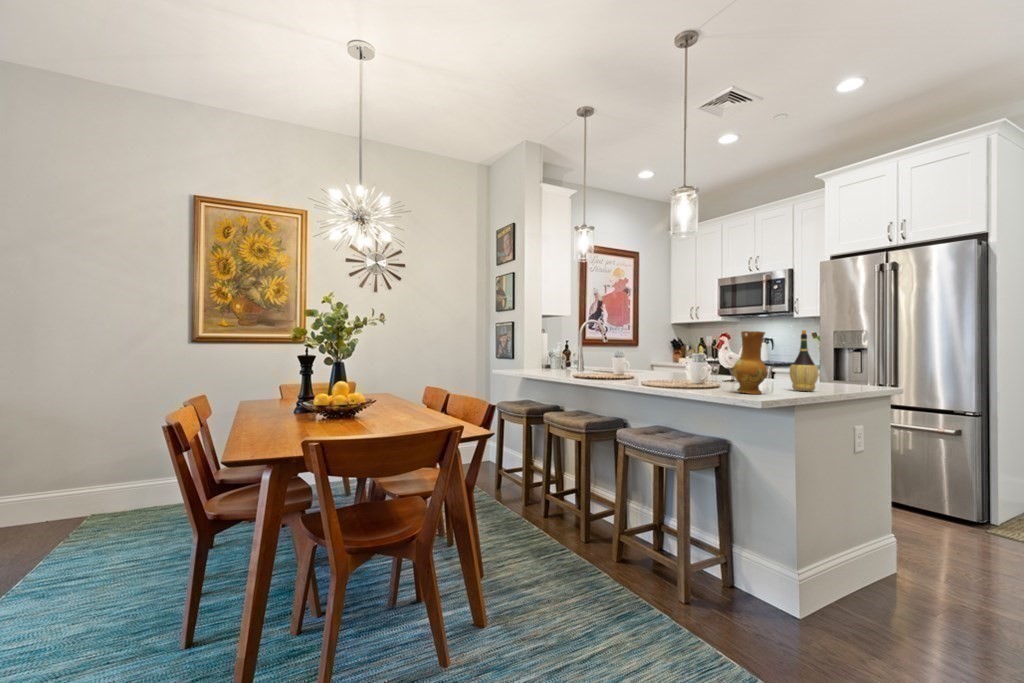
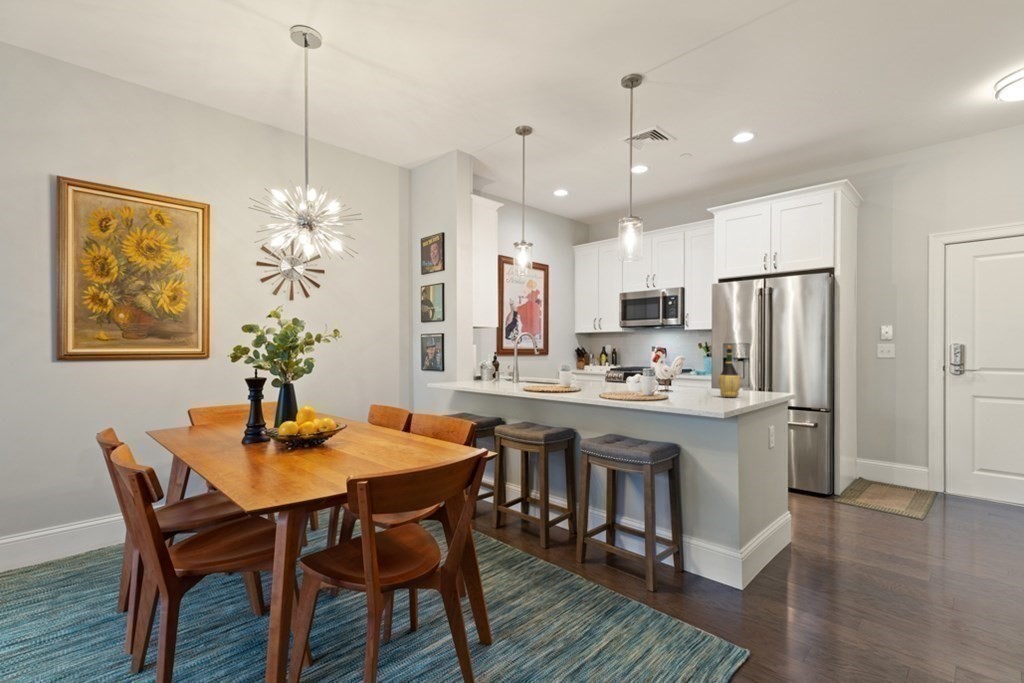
ceramic jug: present [733,331,767,394] -> none [684,348,712,403]

